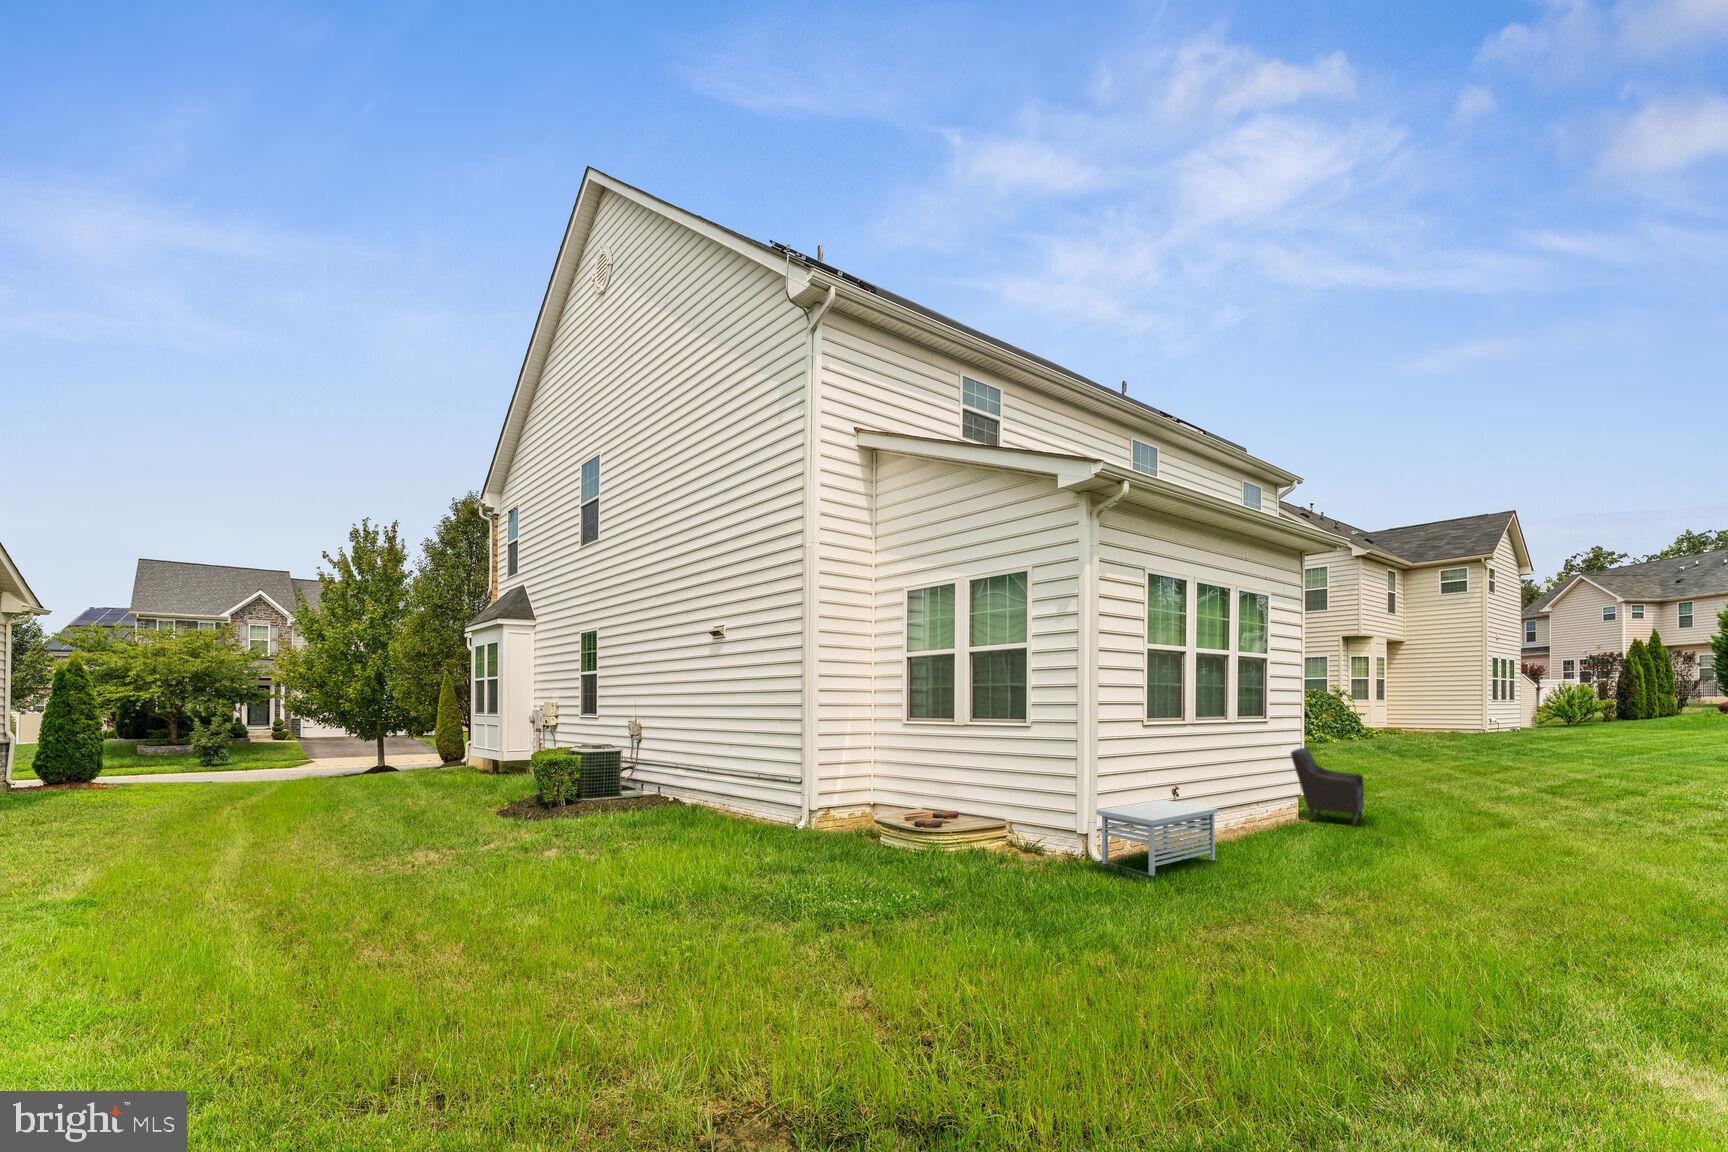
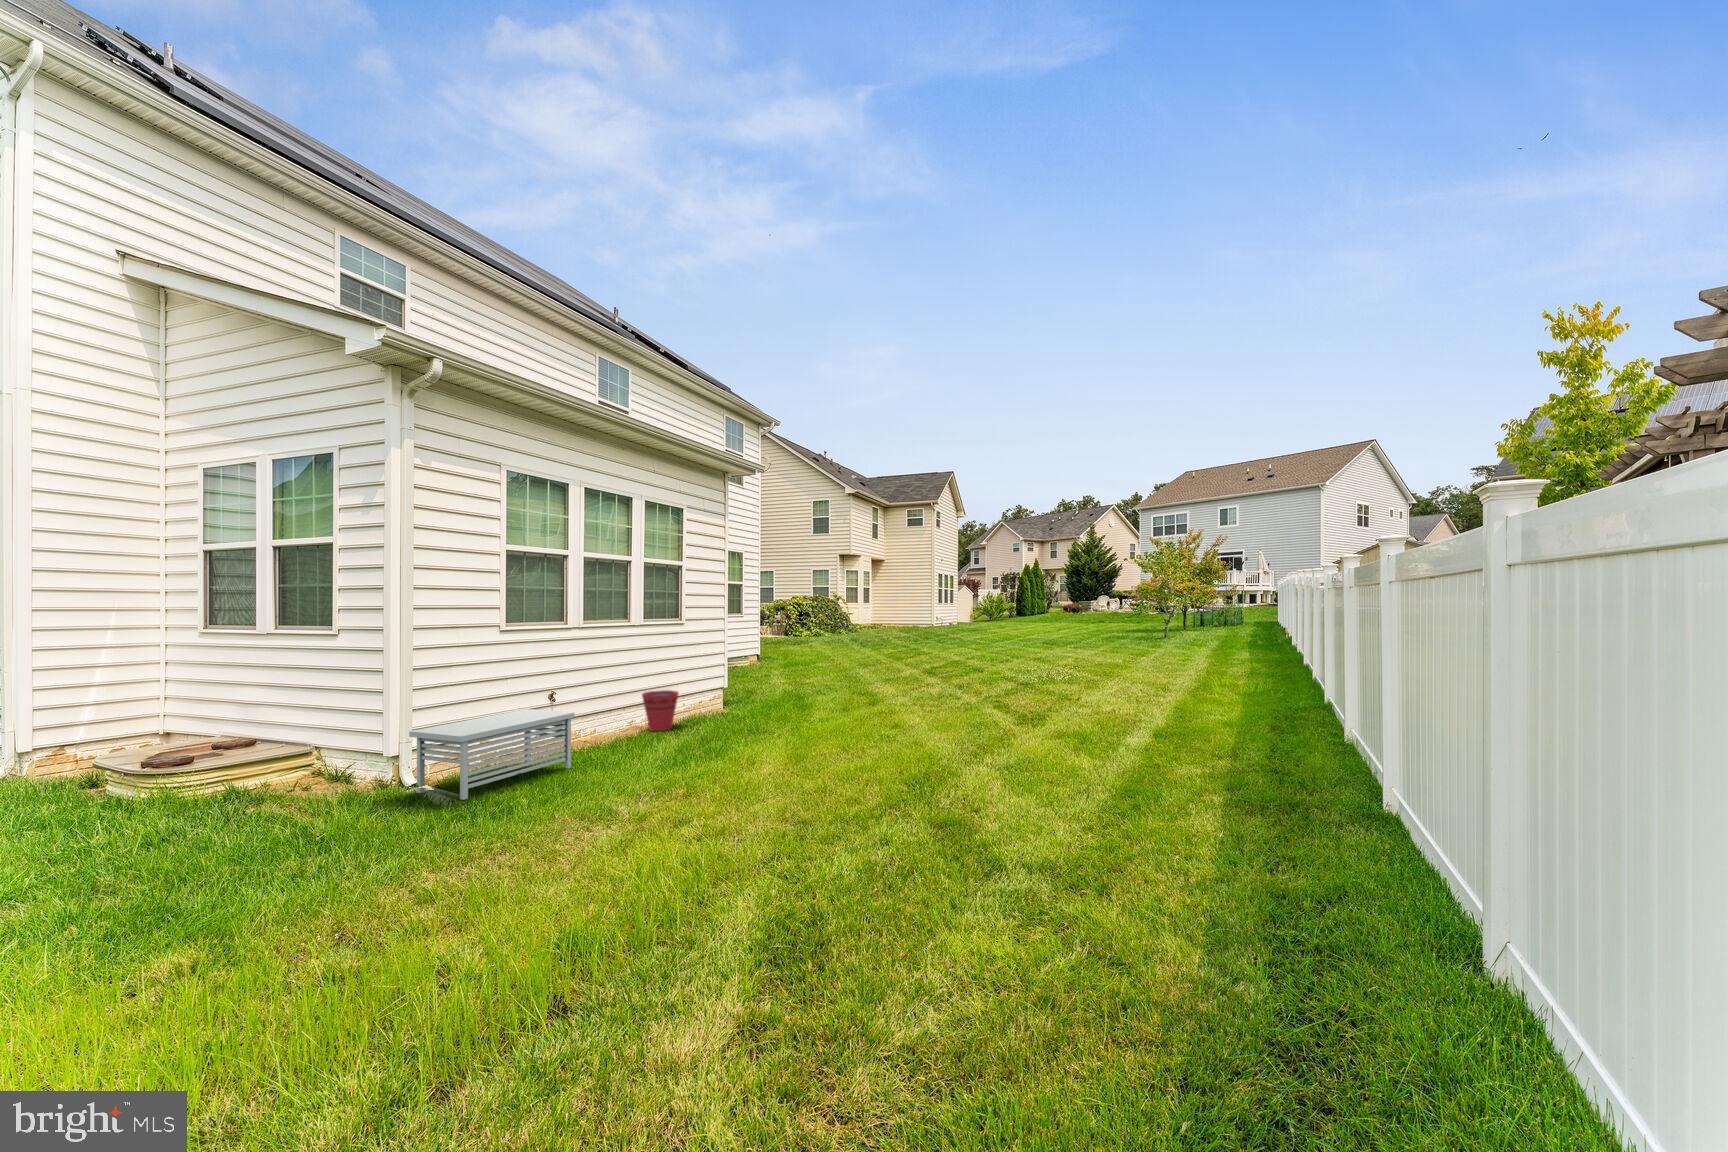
chair: present [1291,748,1364,826] -> none [707,644,773,712]
bucket: none [1241,792,1280,835] -> present [642,690,678,731]

